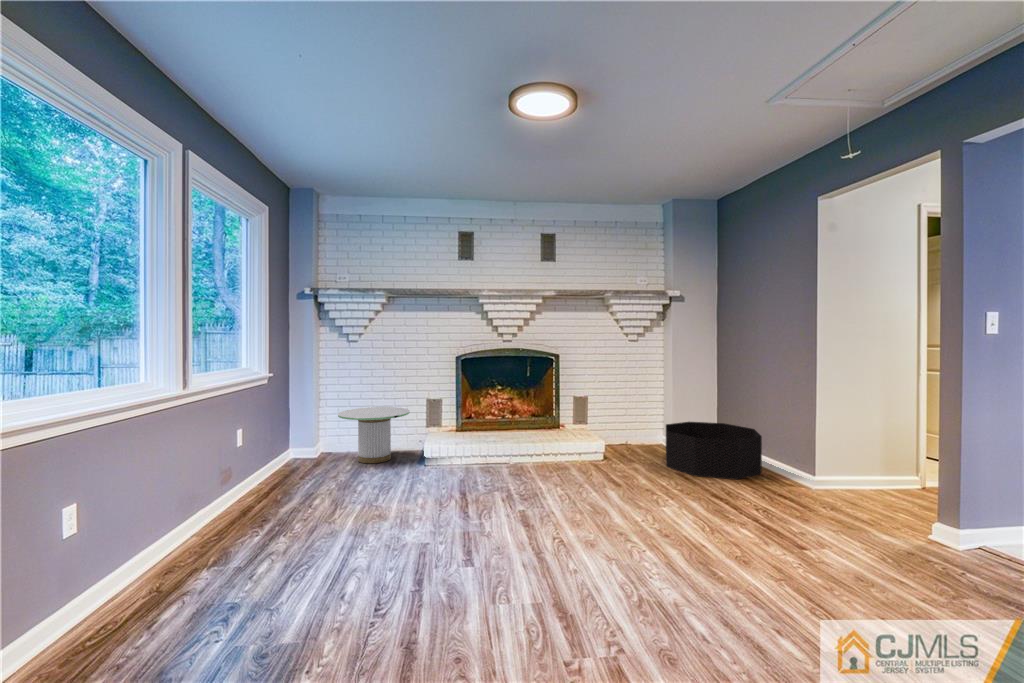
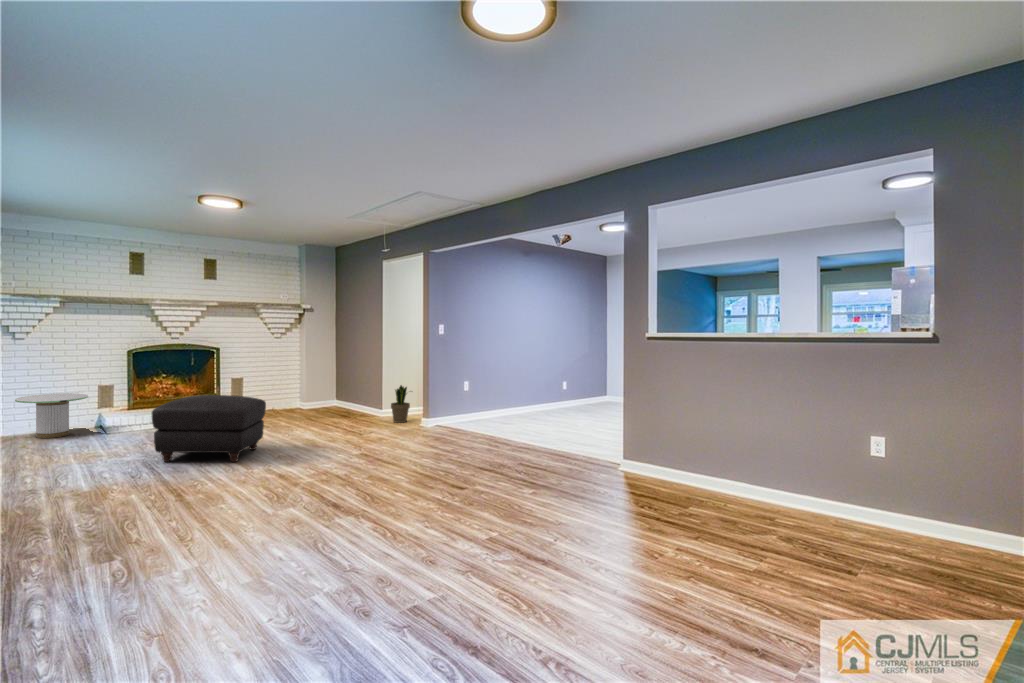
basket: present [666,422,762,480] -> none [297,392,354,422]
potted plant: none [846,423,898,500] -> present [391,385,410,423]
ottoman: none [426,430,621,587] -> present [152,395,266,462]

